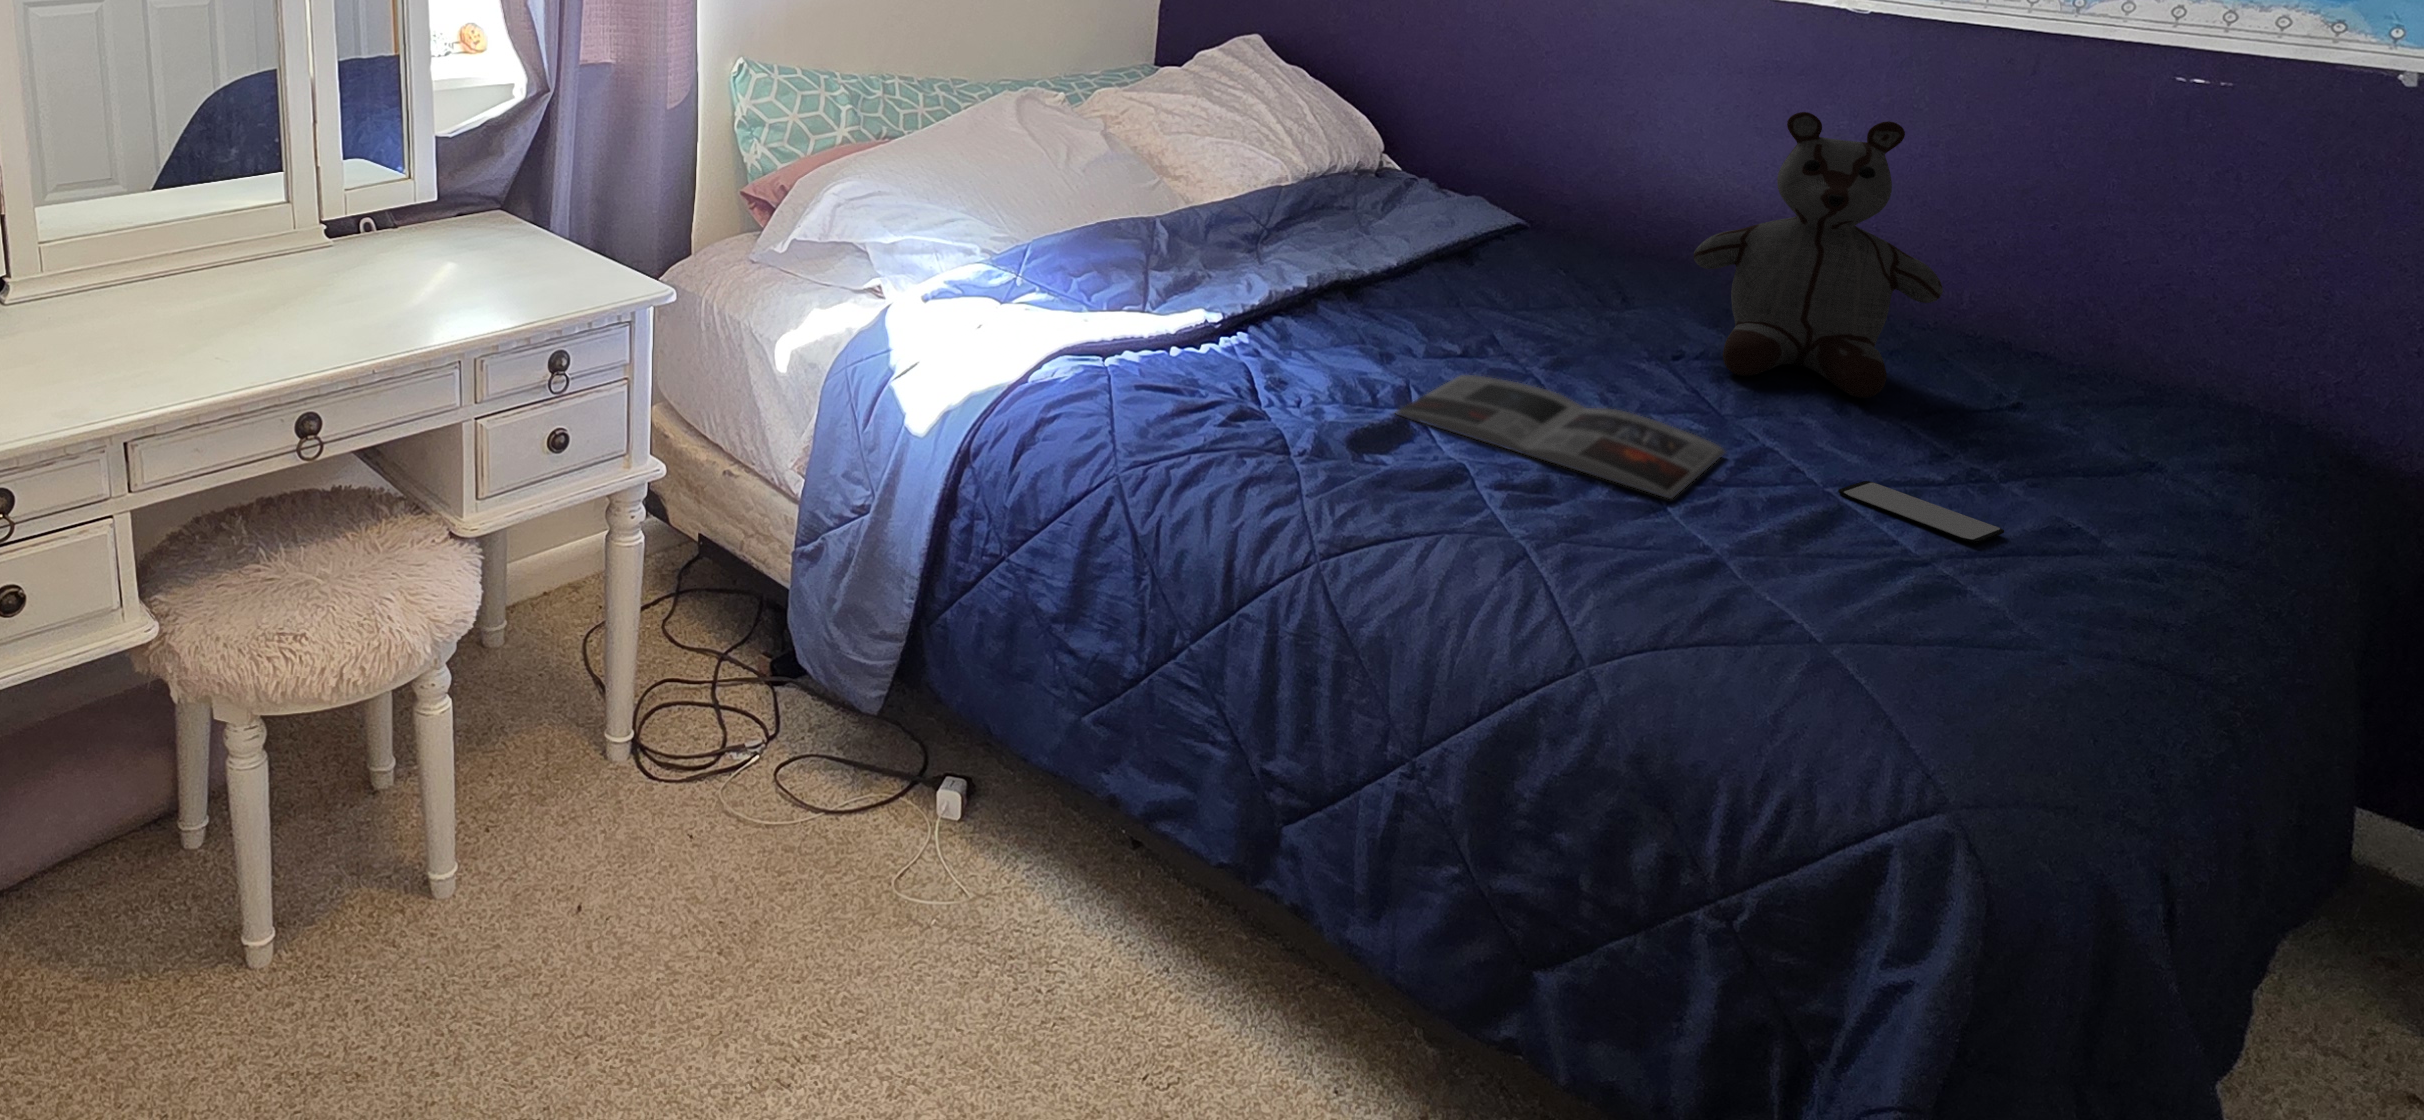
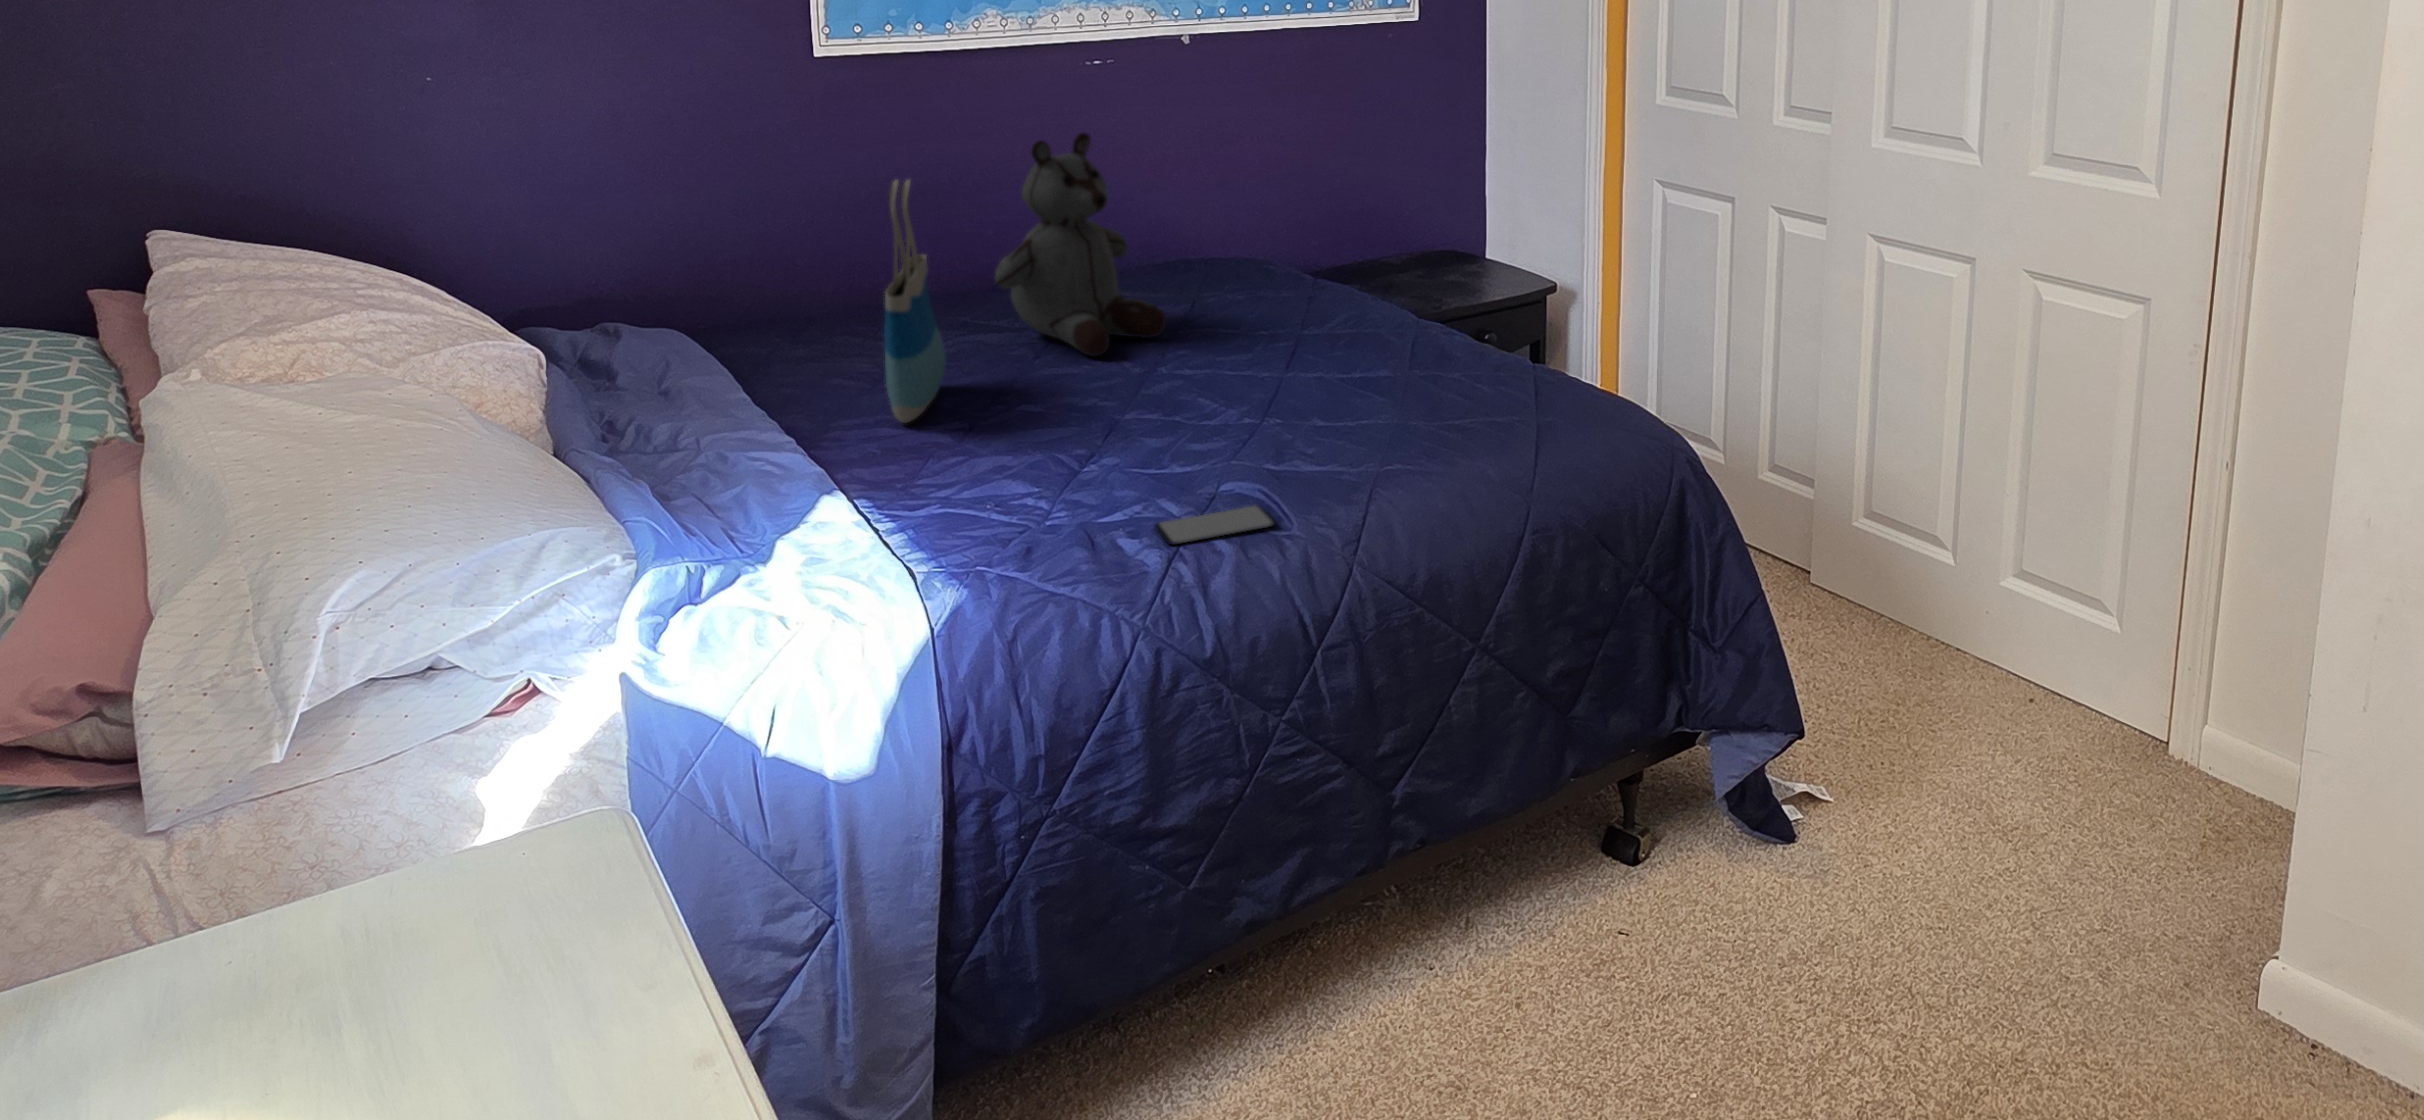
tote bag: none [1414,85,1575,317] -> present [884,180,946,423]
magazine: present [1395,375,1725,499] -> none [1055,394,1319,488]
smartphone: present [1838,481,2004,544] -> present [1155,506,1275,545]

